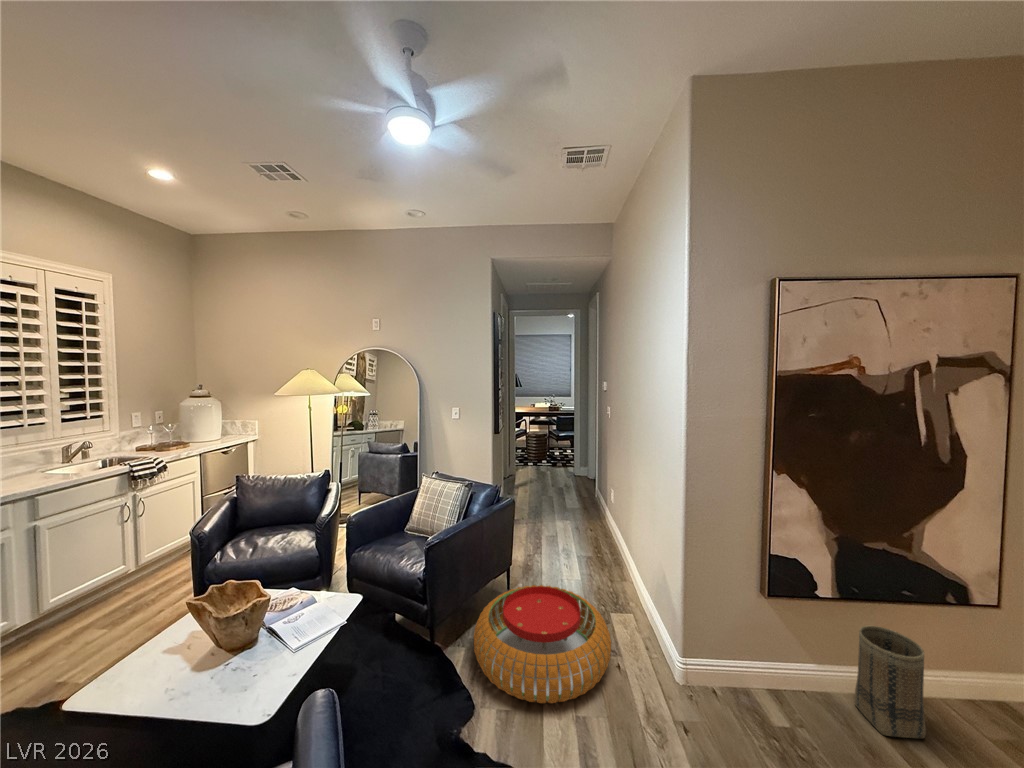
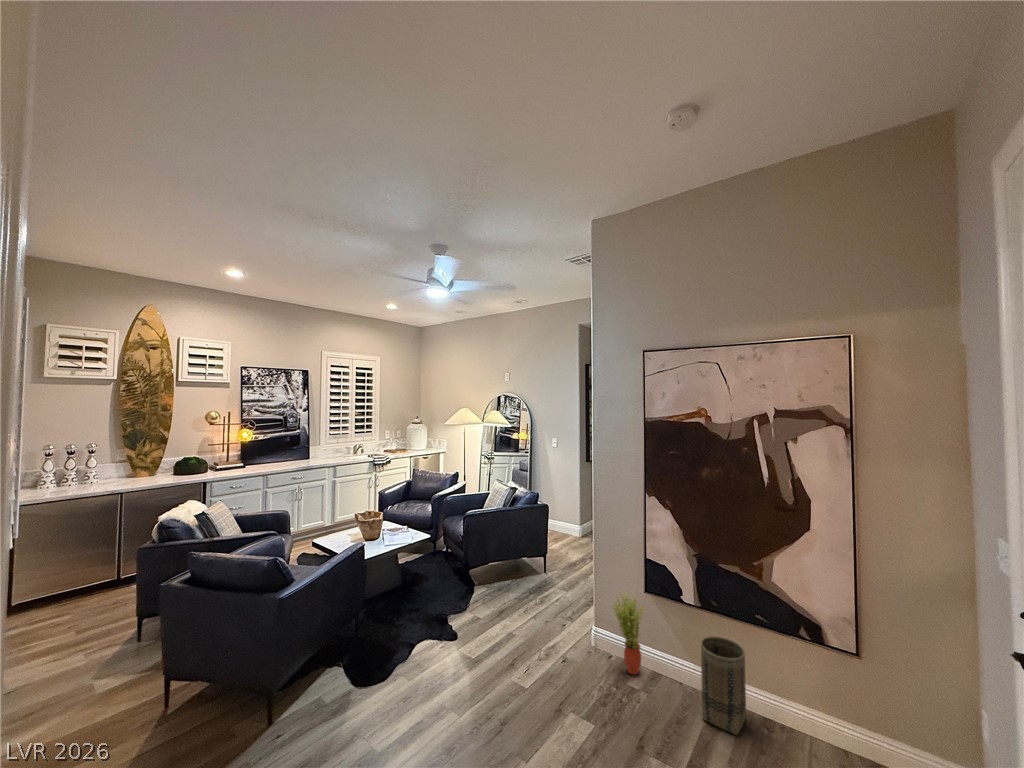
pouf: present [474,585,611,704] -> none [479,563,570,625]
potted plant: none [734,601,786,708] -> present [614,591,643,674]

